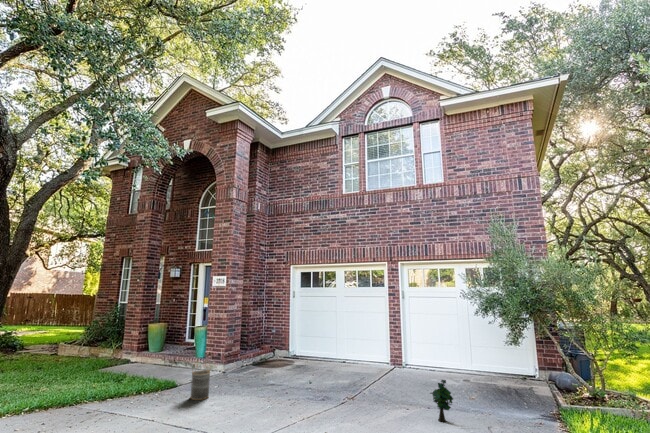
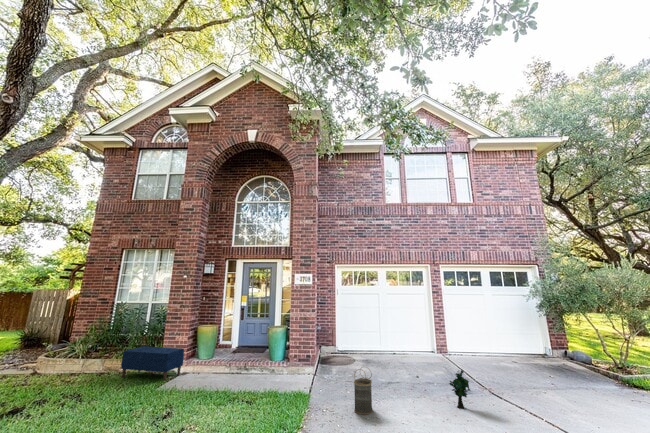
bench: none [91,339,134,366] -> present [121,346,184,381]
decorative plant: present [430,380,453,422] -> present [449,370,470,409]

